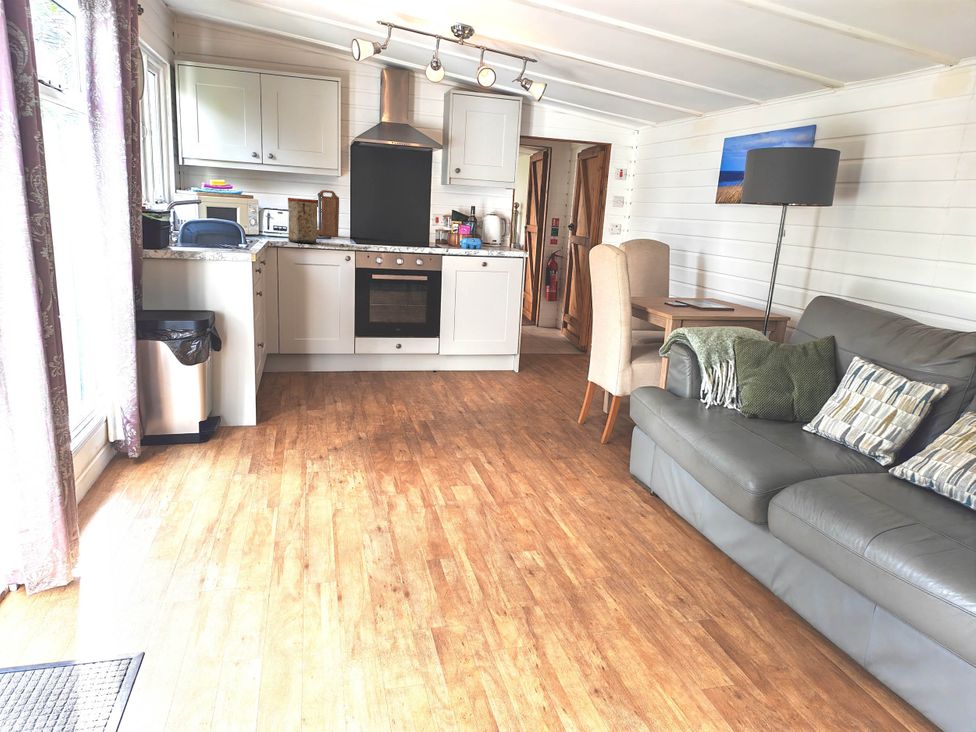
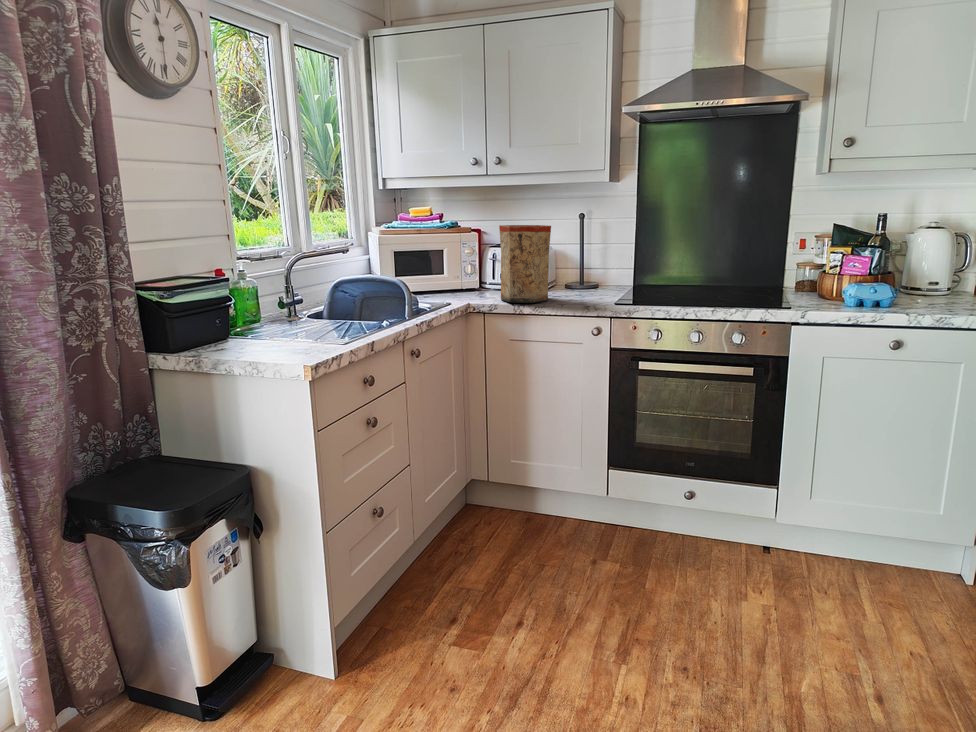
cutting board: present [315,190,339,237] -> none [574,206,611,284]

